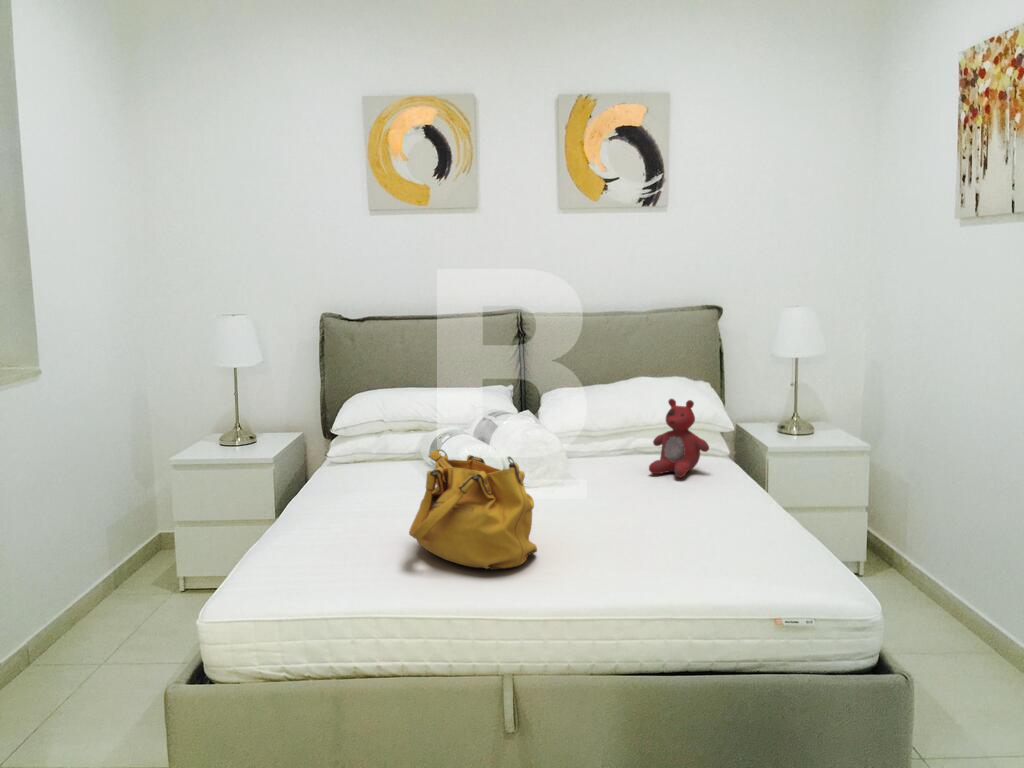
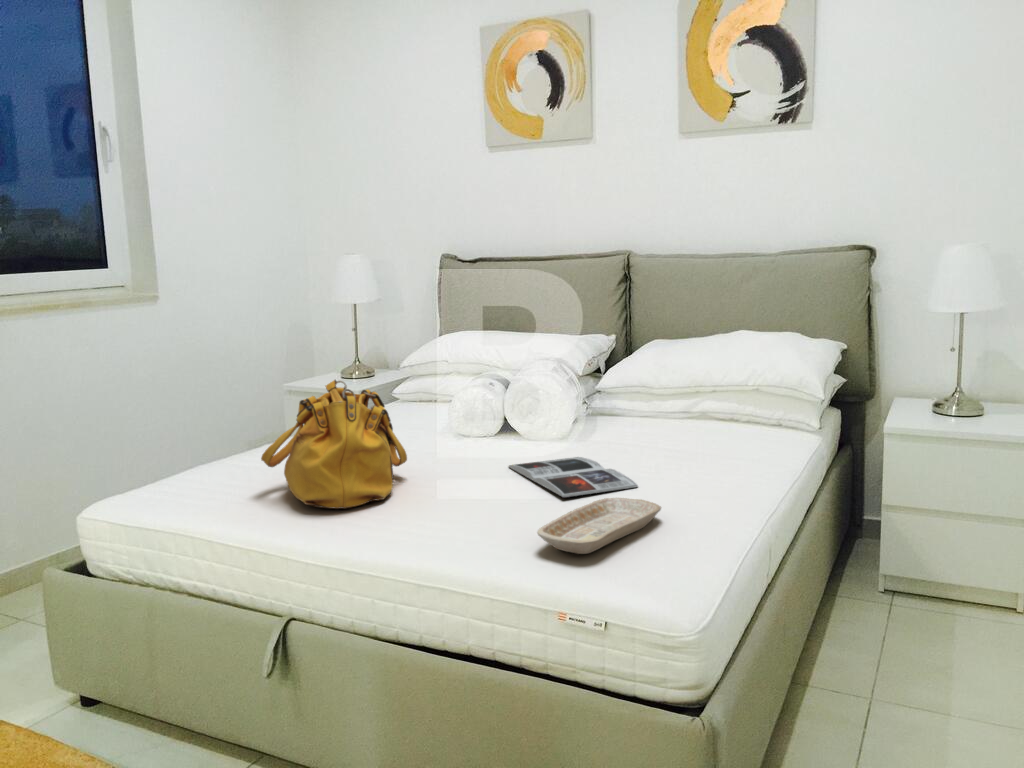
stuffed bear: present [649,399,709,478] -> none [657,354,730,450]
magazine: none [574,493,702,527] -> present [508,457,638,497]
tray: none [715,519,784,566] -> present [537,498,661,554]

